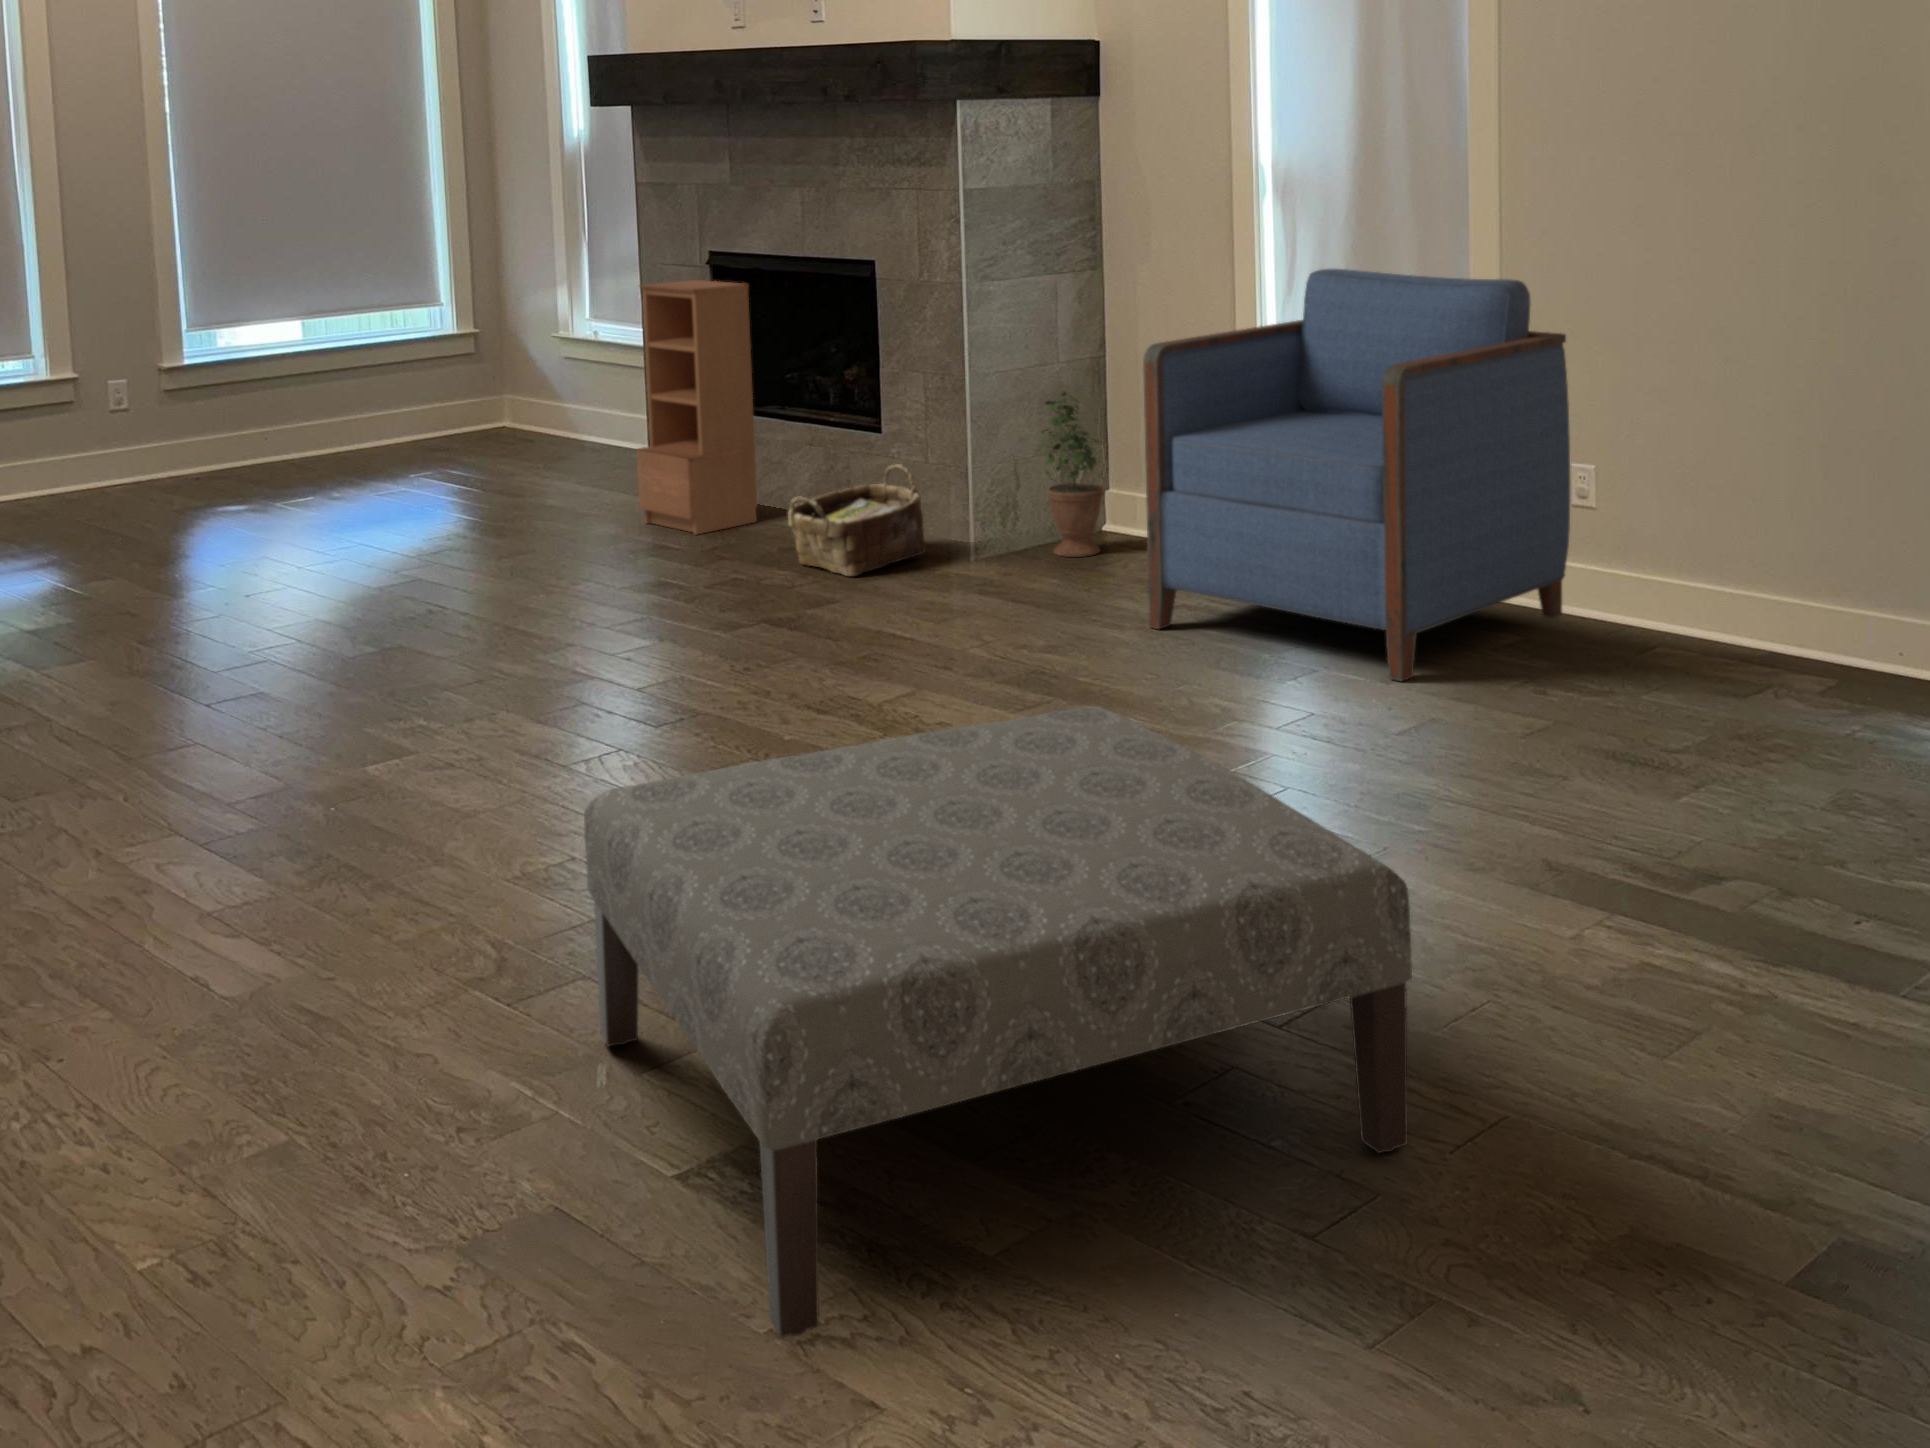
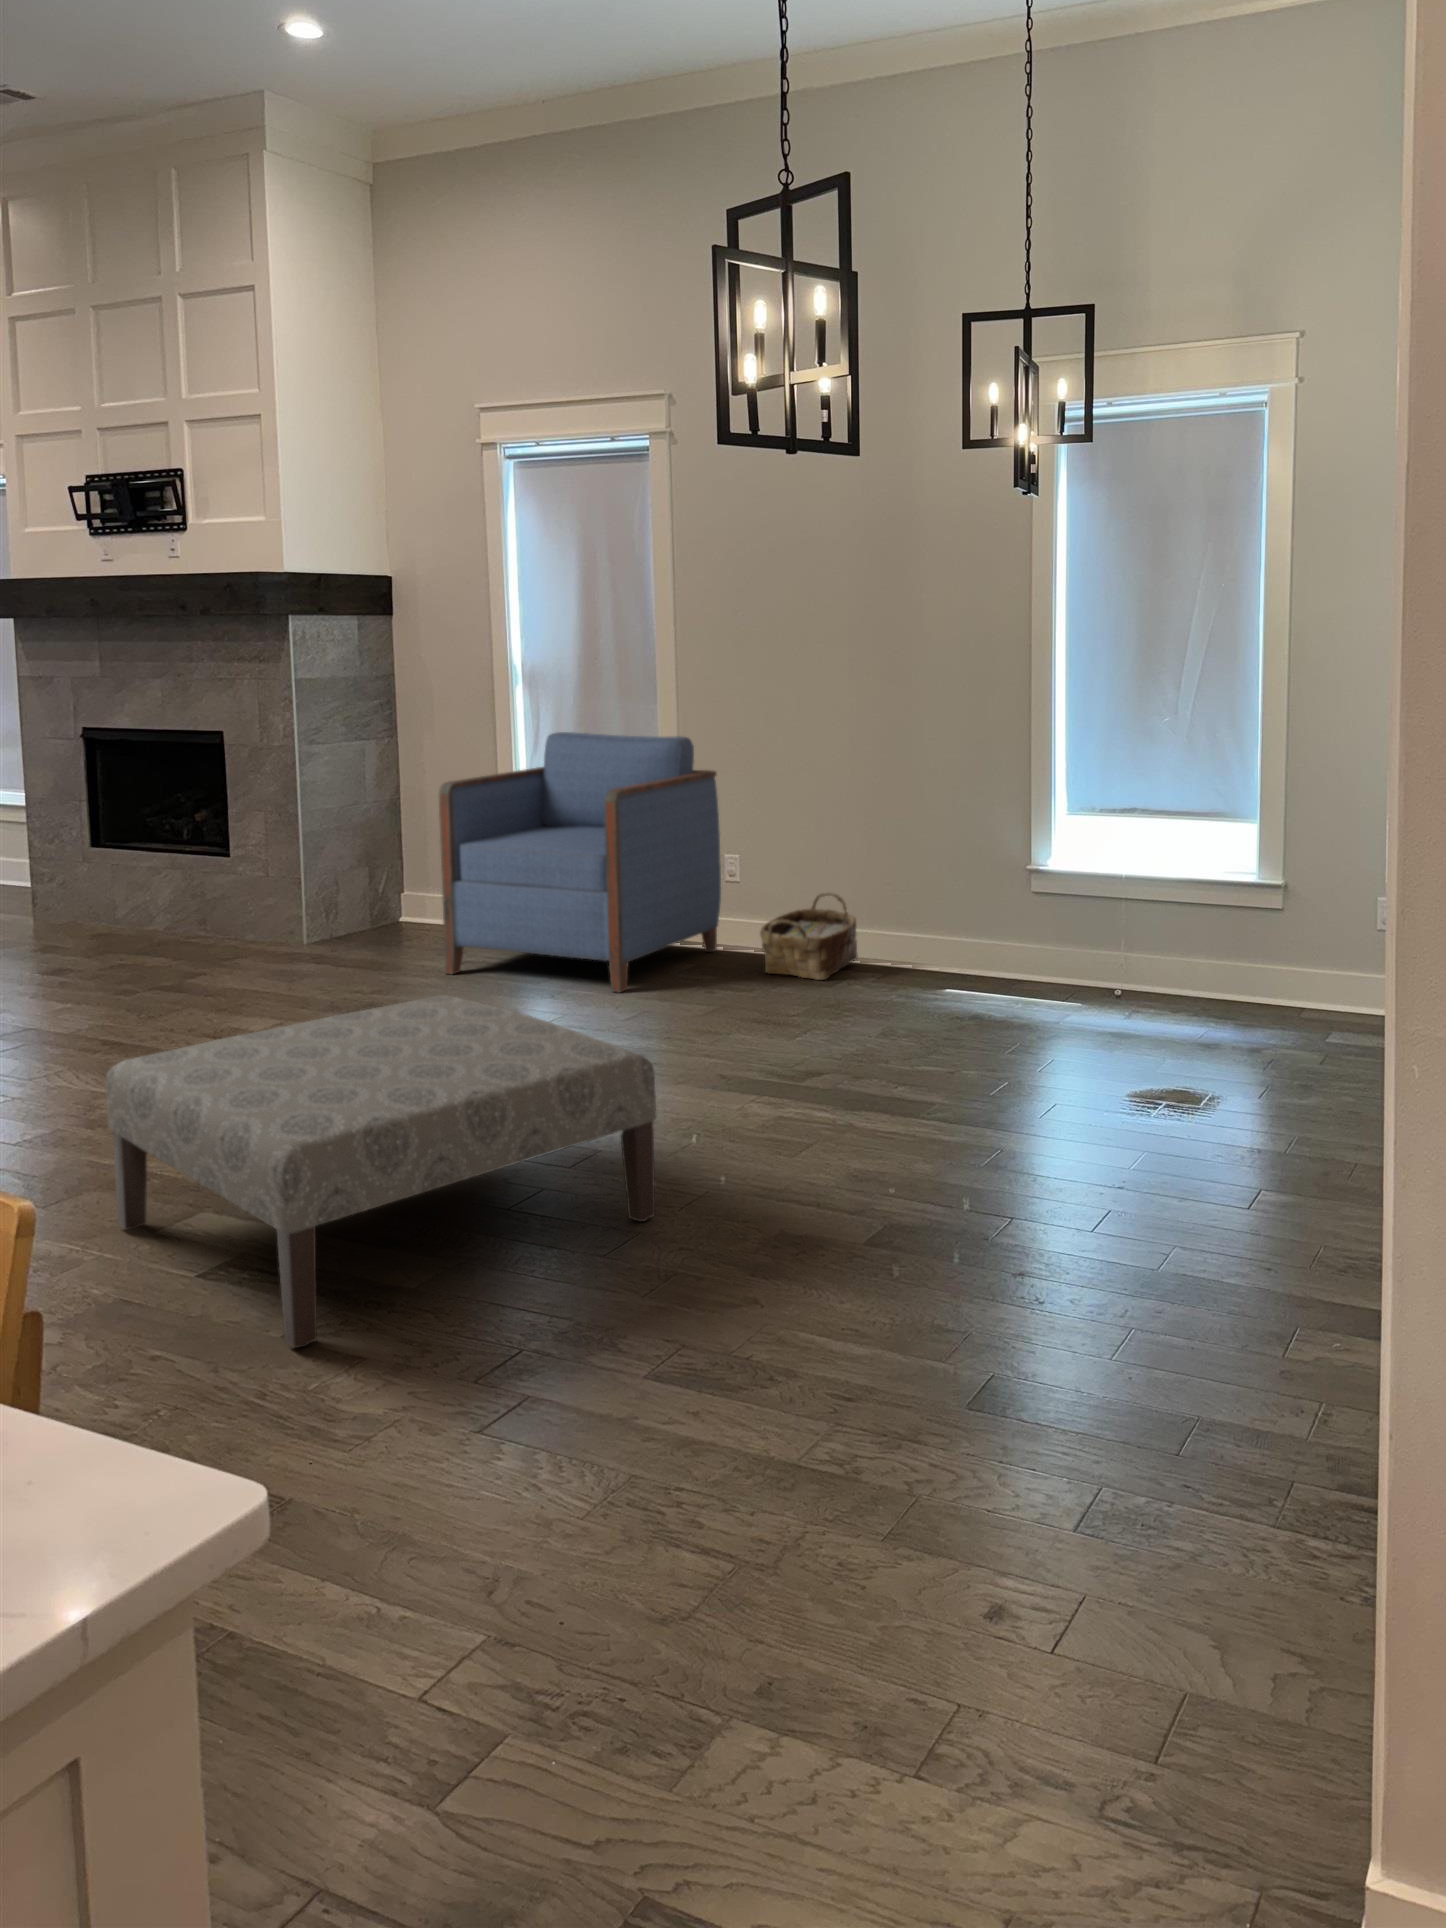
bookcase: present [637,280,757,534] -> none [29,749,130,937]
potted plant: present [1038,389,1103,557] -> none [354,819,402,936]
woven basket: present [788,464,926,577] -> present [760,893,858,980]

